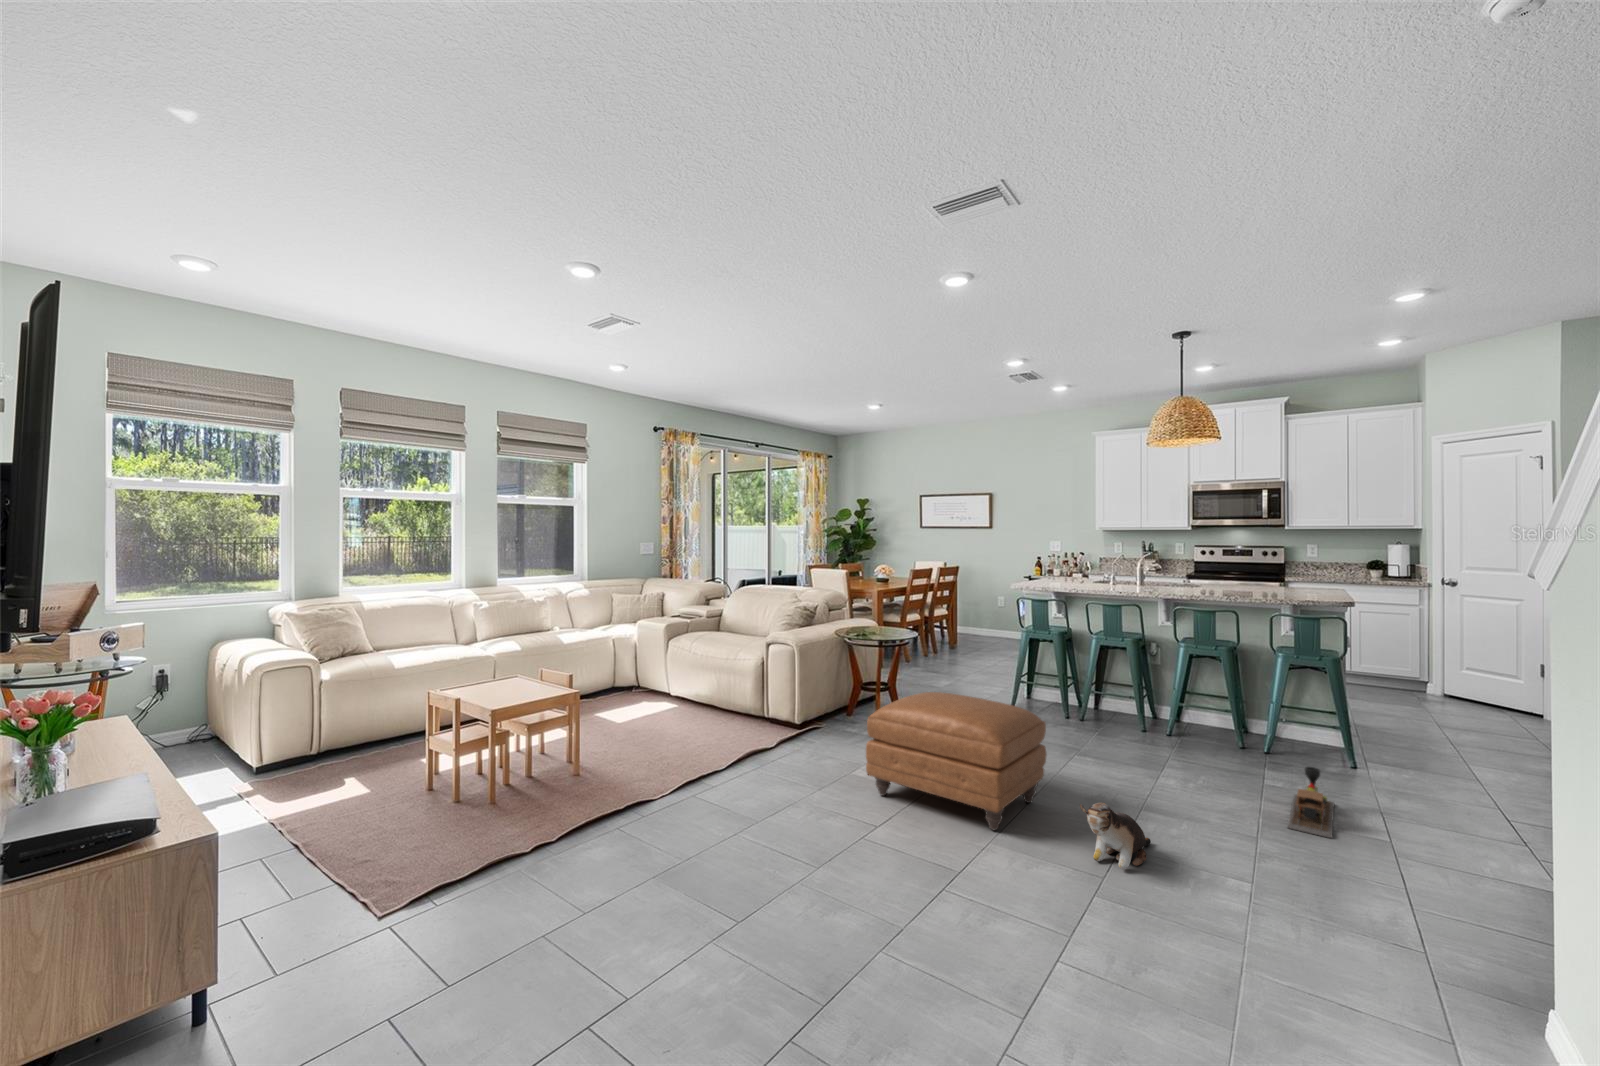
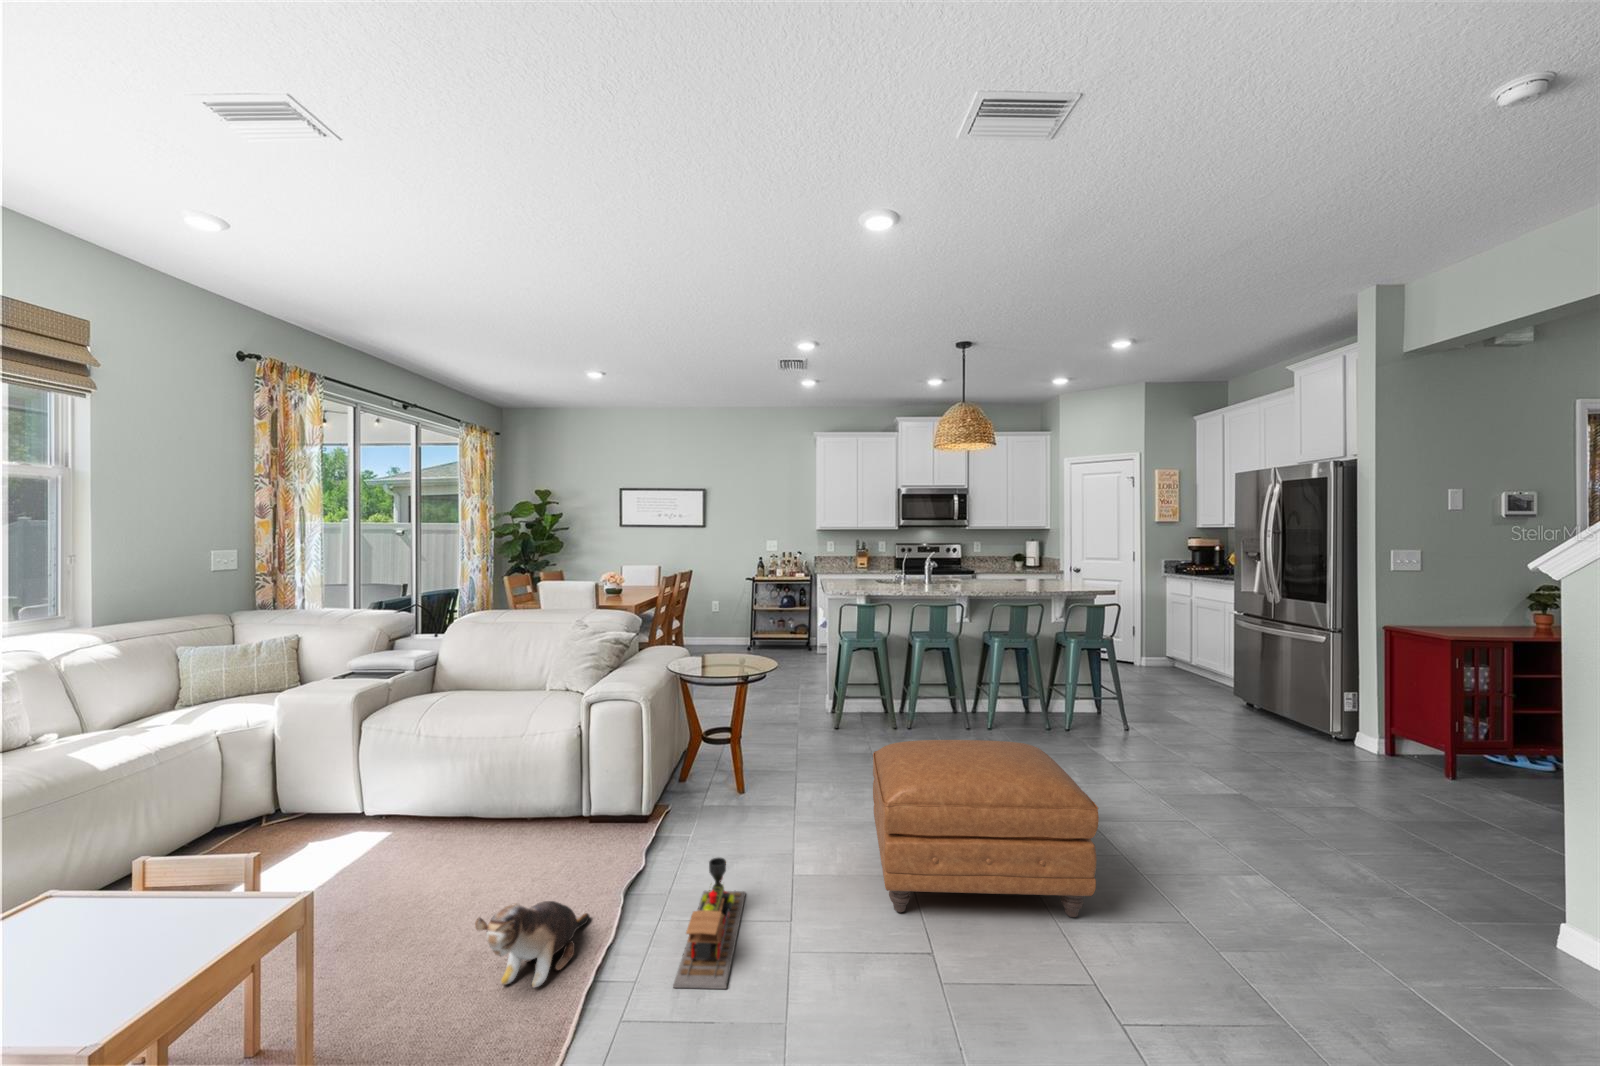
toy train: present [1287,767,1334,838] -> present [673,858,746,989]
plush toy: present [1080,803,1151,869] -> present [475,901,589,987]

